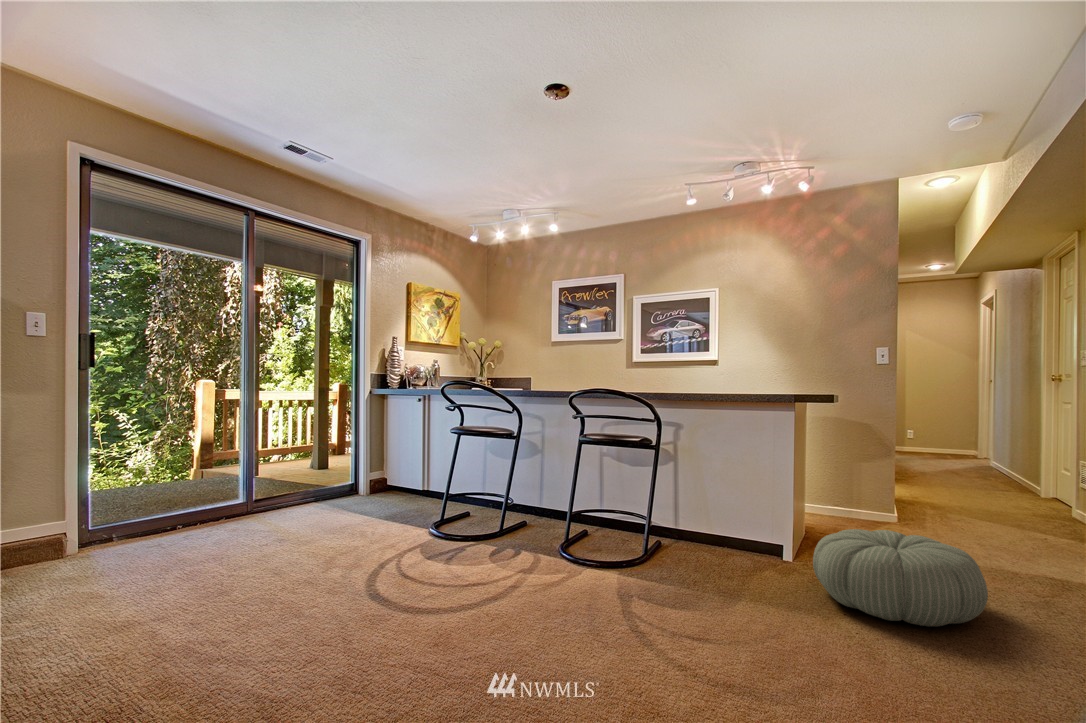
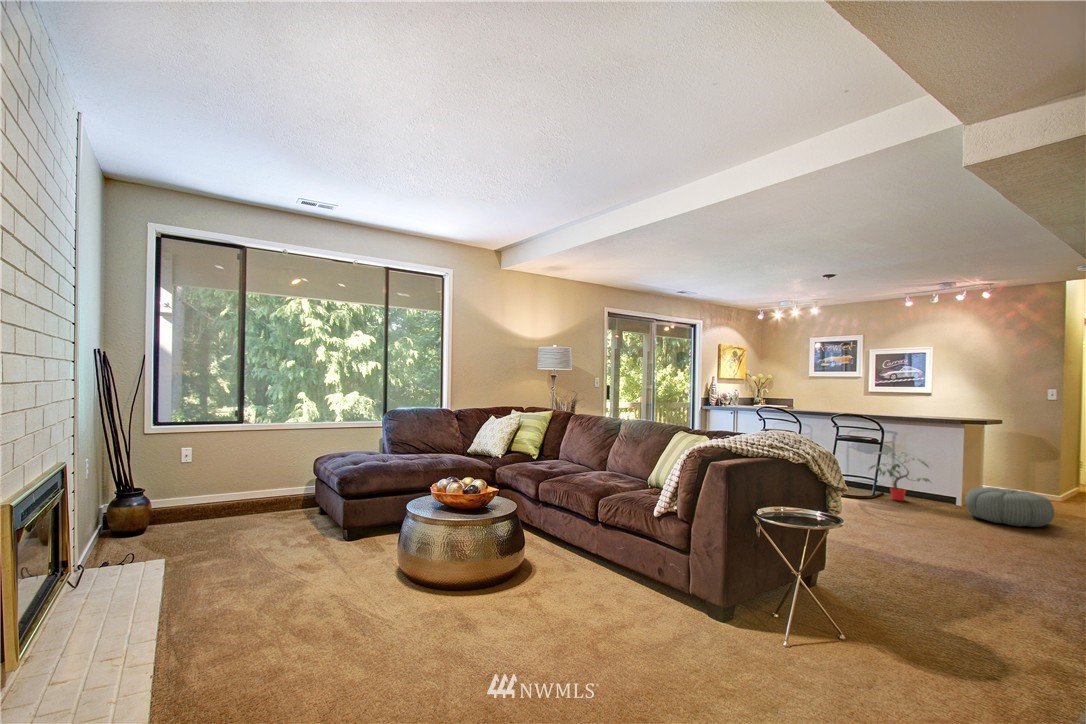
potted plant: none [633,463,753,562] -> present [869,452,931,501]

